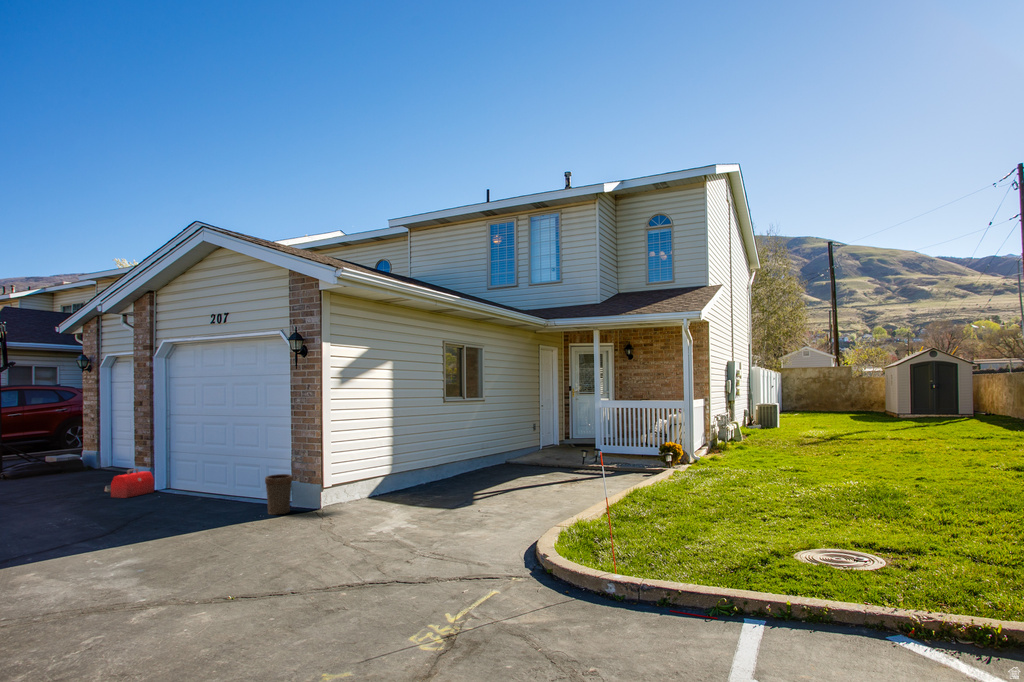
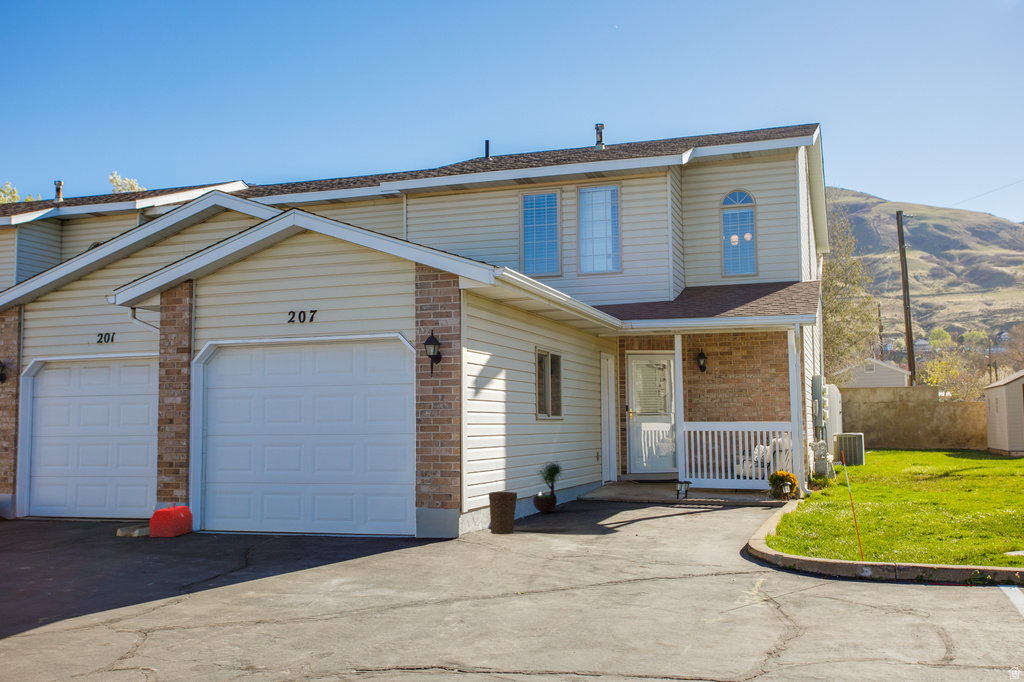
potted tree: none [439,435,465,482] -> present [533,463,562,513]
basket: present [265,474,293,515] -> present [489,492,517,534]

